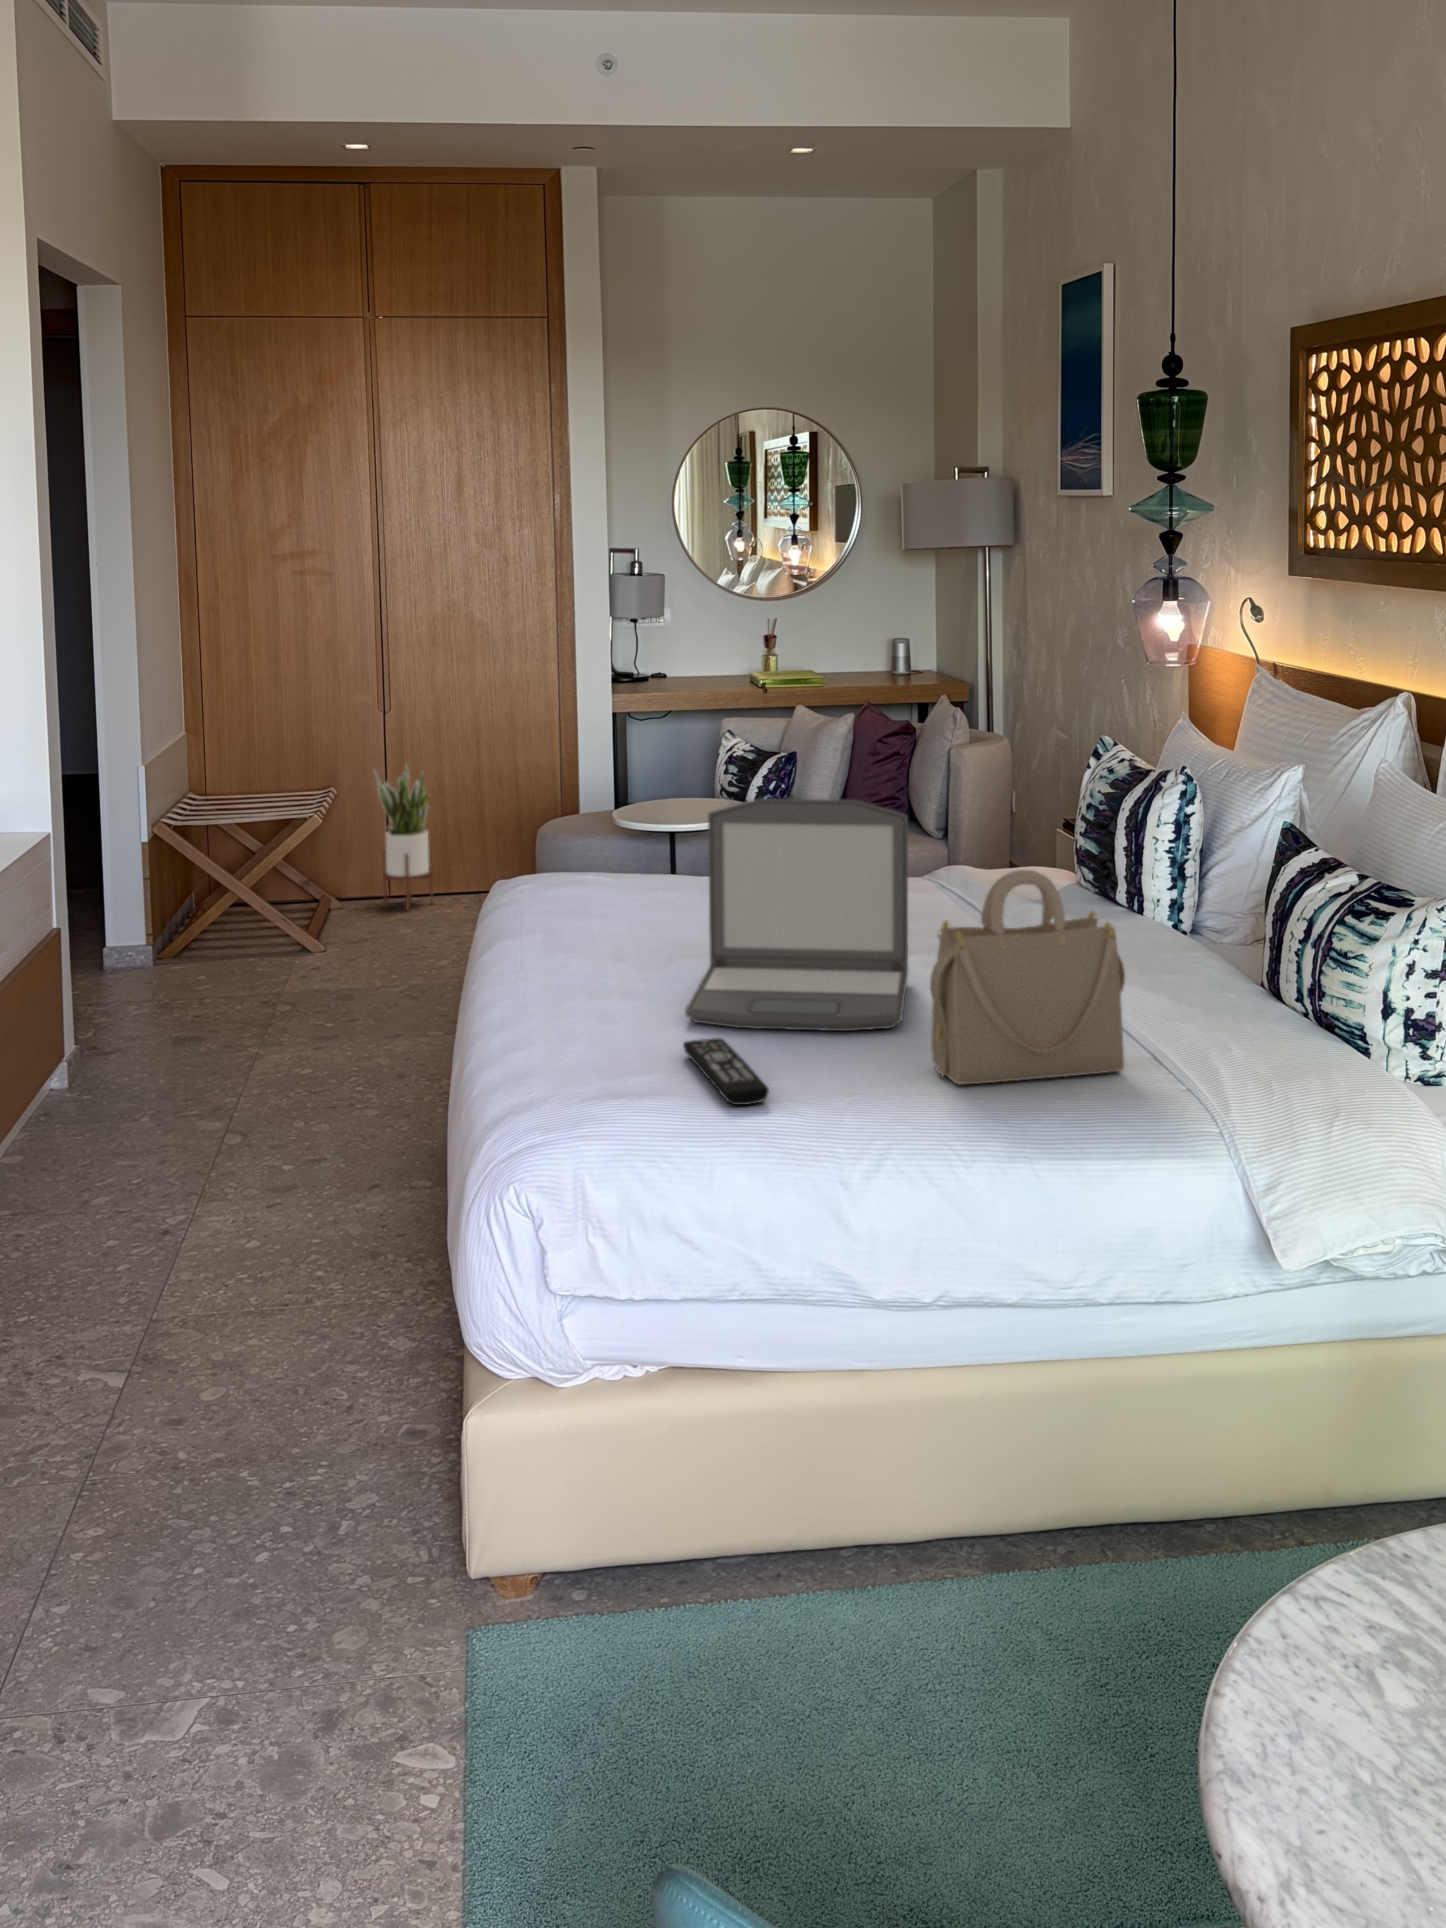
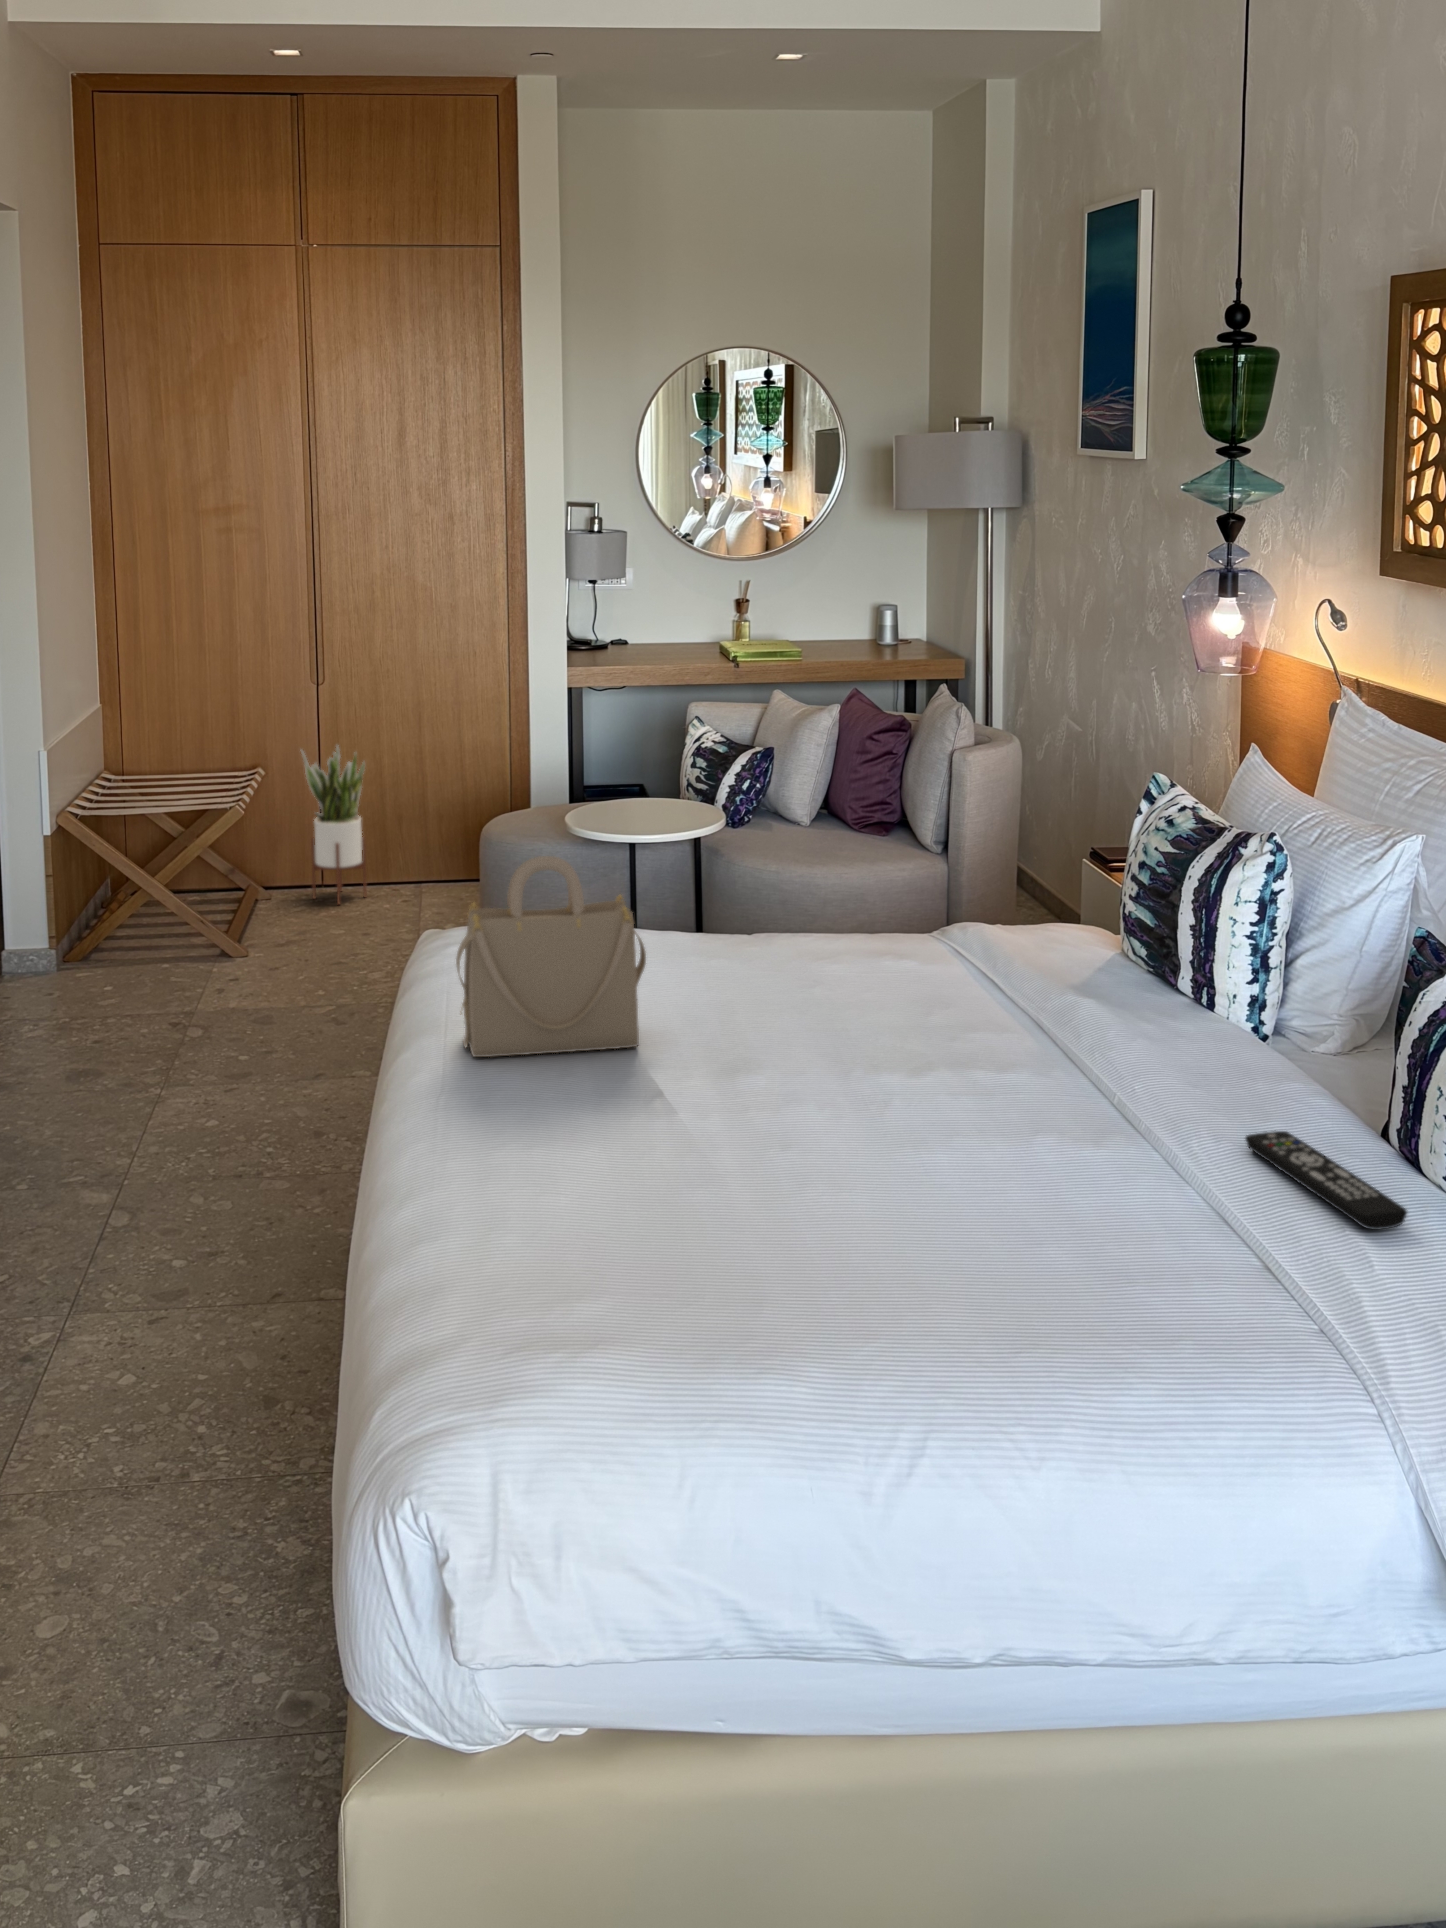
laptop: present [685,799,908,1031] -> none [659,887,938,1203]
handbag: present [930,870,1125,1085] -> present [456,856,646,1057]
remote control: present [683,1038,769,1105] -> present [1245,1131,1407,1230]

